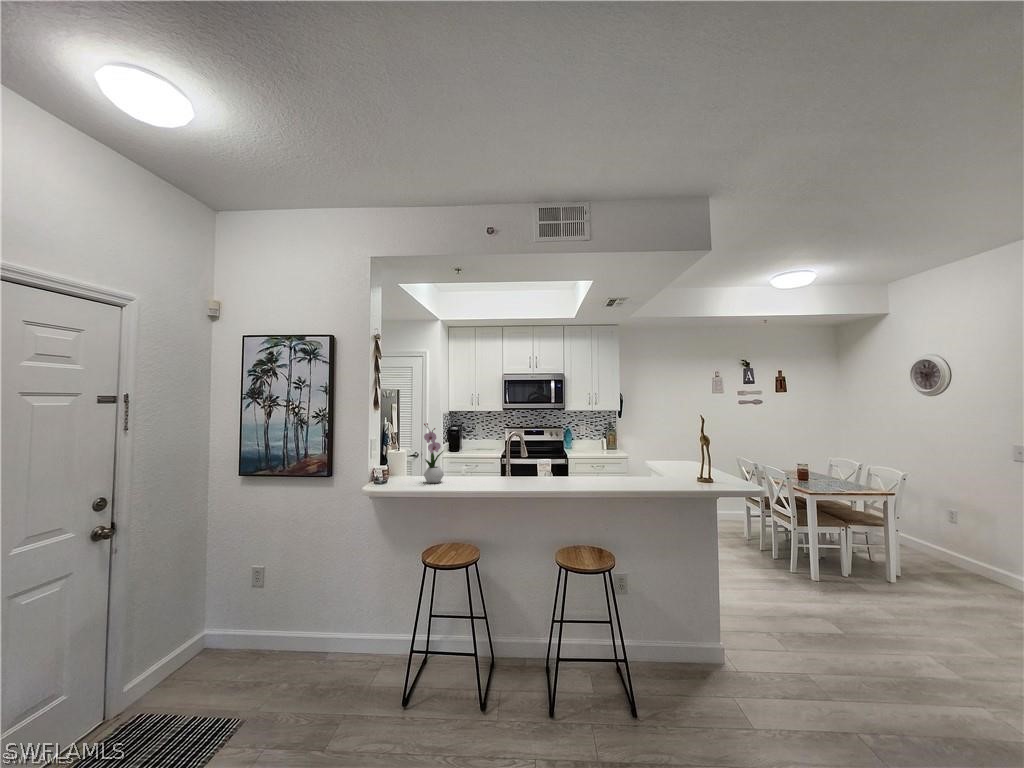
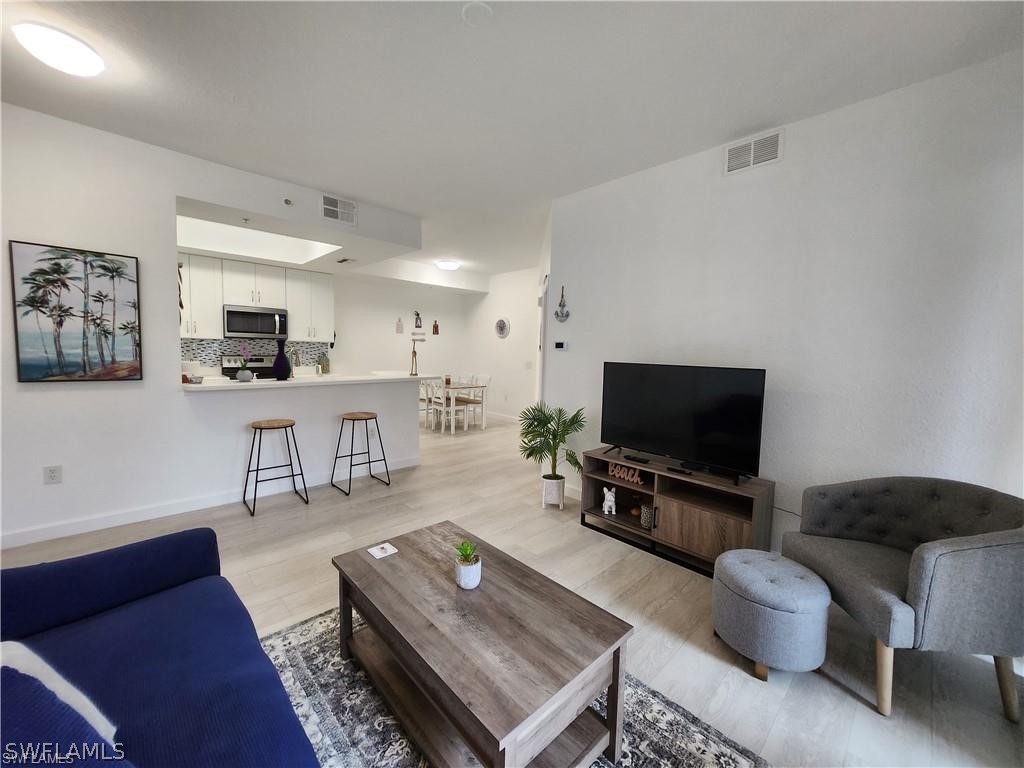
vase: none [471,422,494,483] -> present [272,339,291,380]

